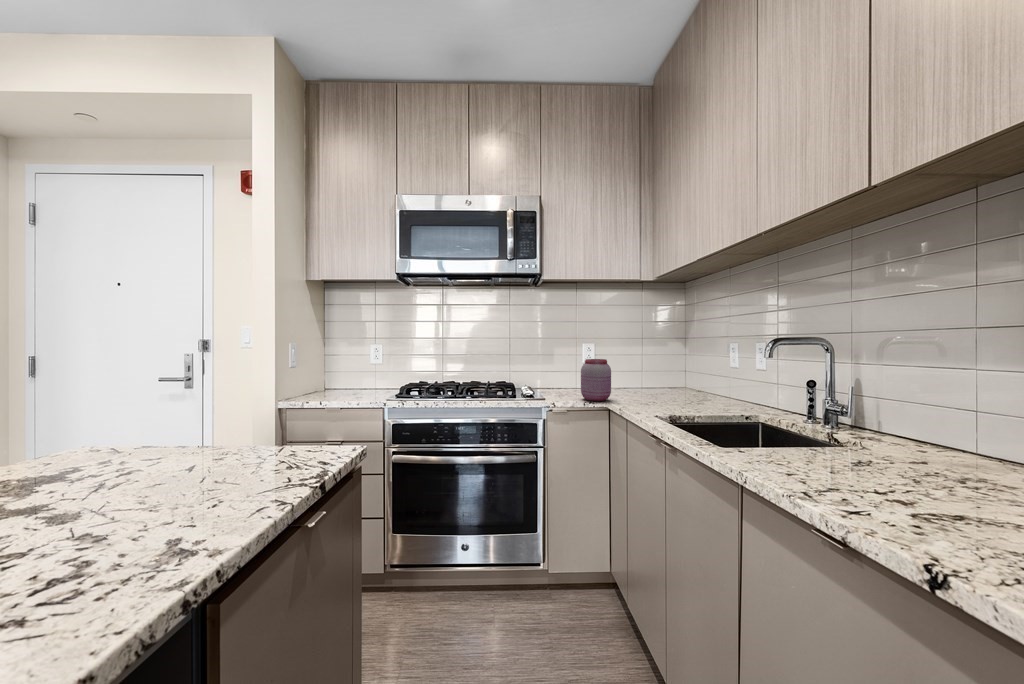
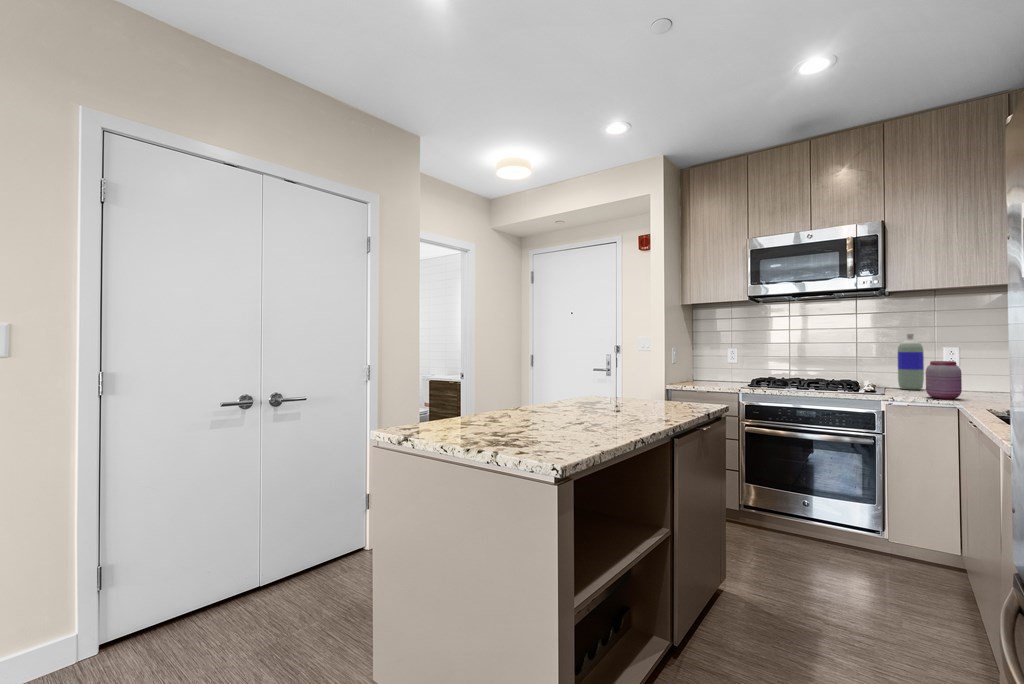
bottle: none [545,329,567,388] -> present [898,334,924,390]

